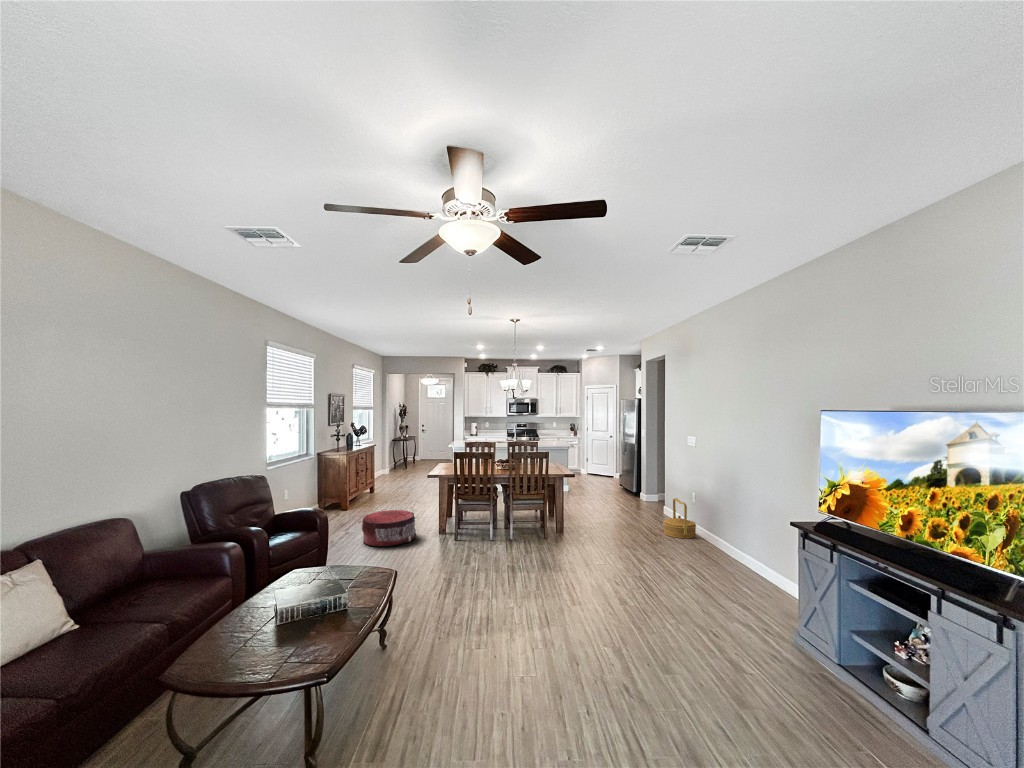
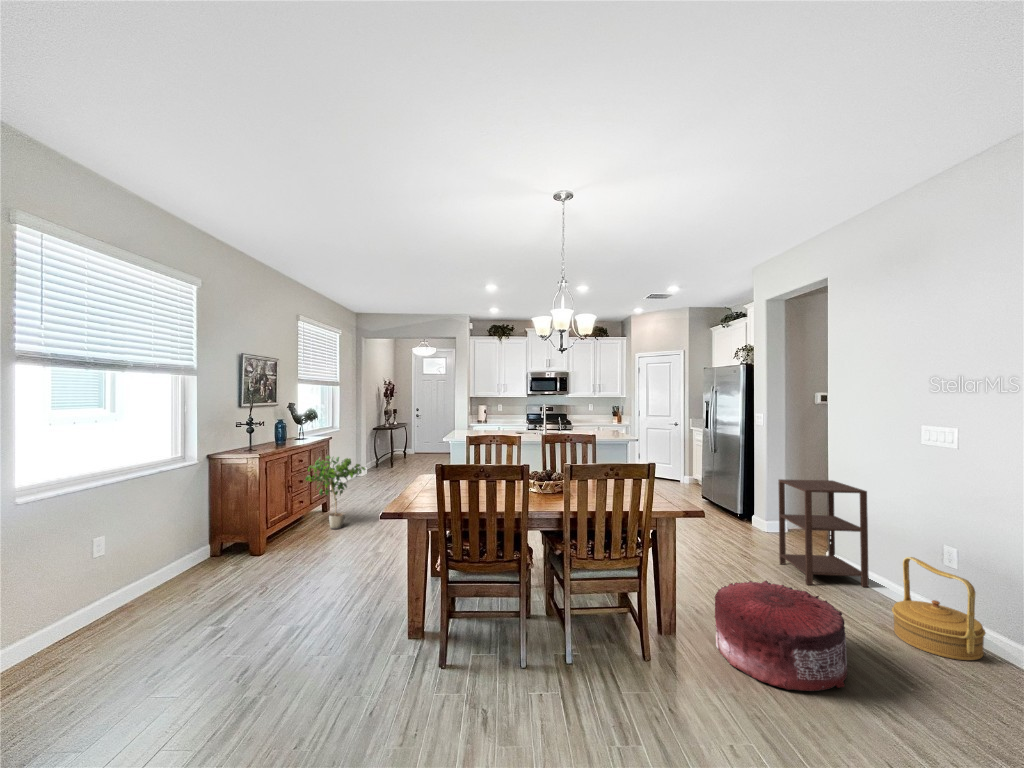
potted plant: none [366,455,402,500] -> present [305,456,365,529]
side table: none [636,466,673,520] -> present [778,479,869,587]
pouf: present [362,510,416,546] -> present [715,580,848,691]

